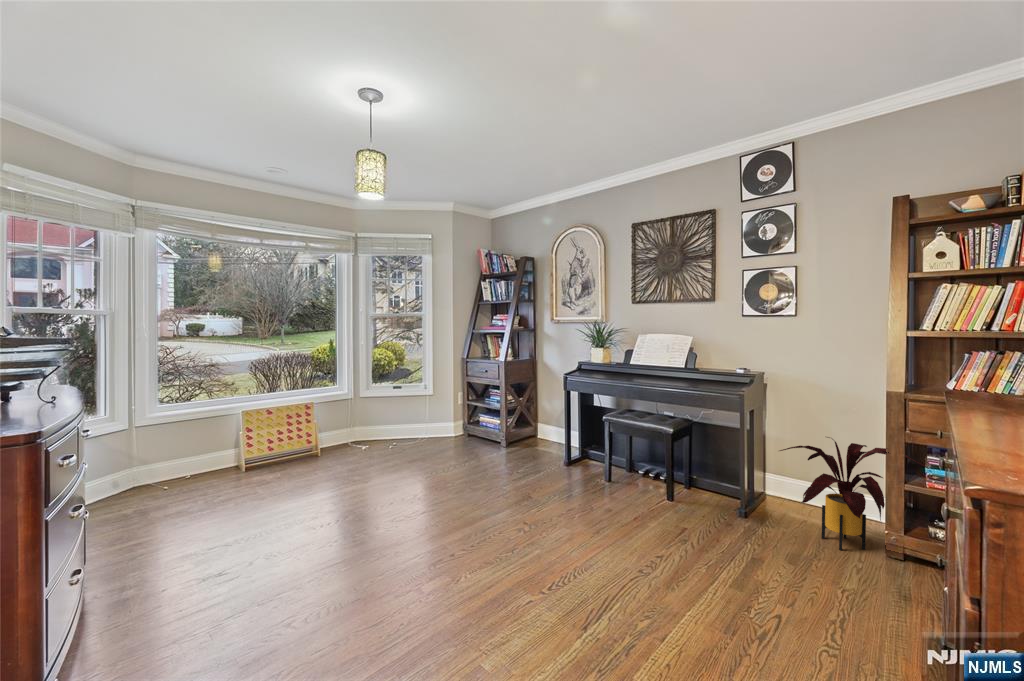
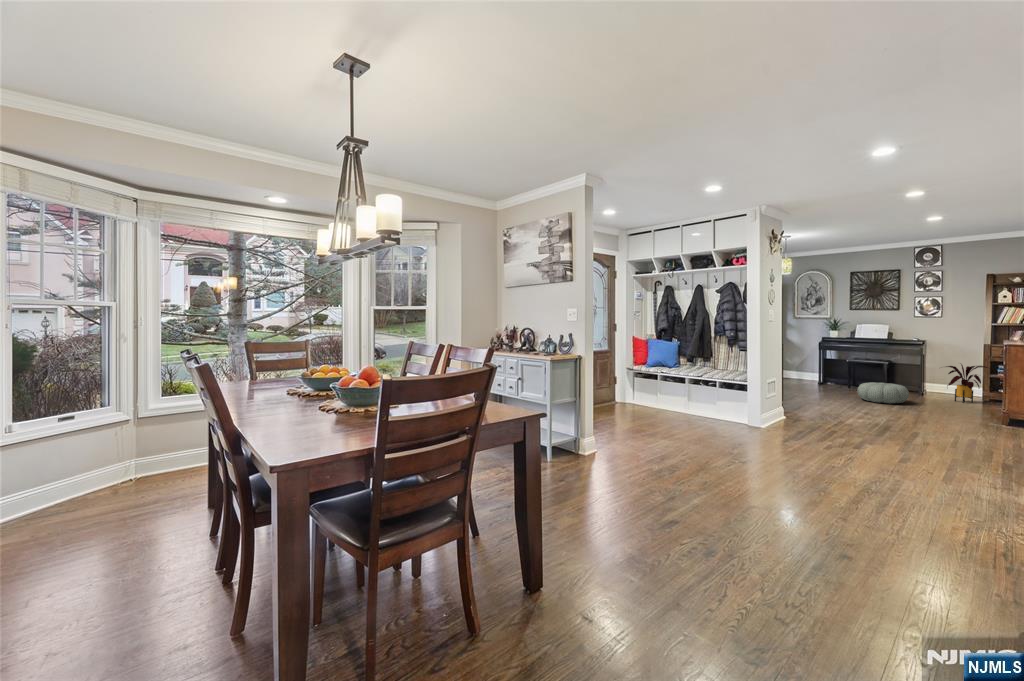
pouf: none [577,487,694,570] -> present [857,382,909,404]

